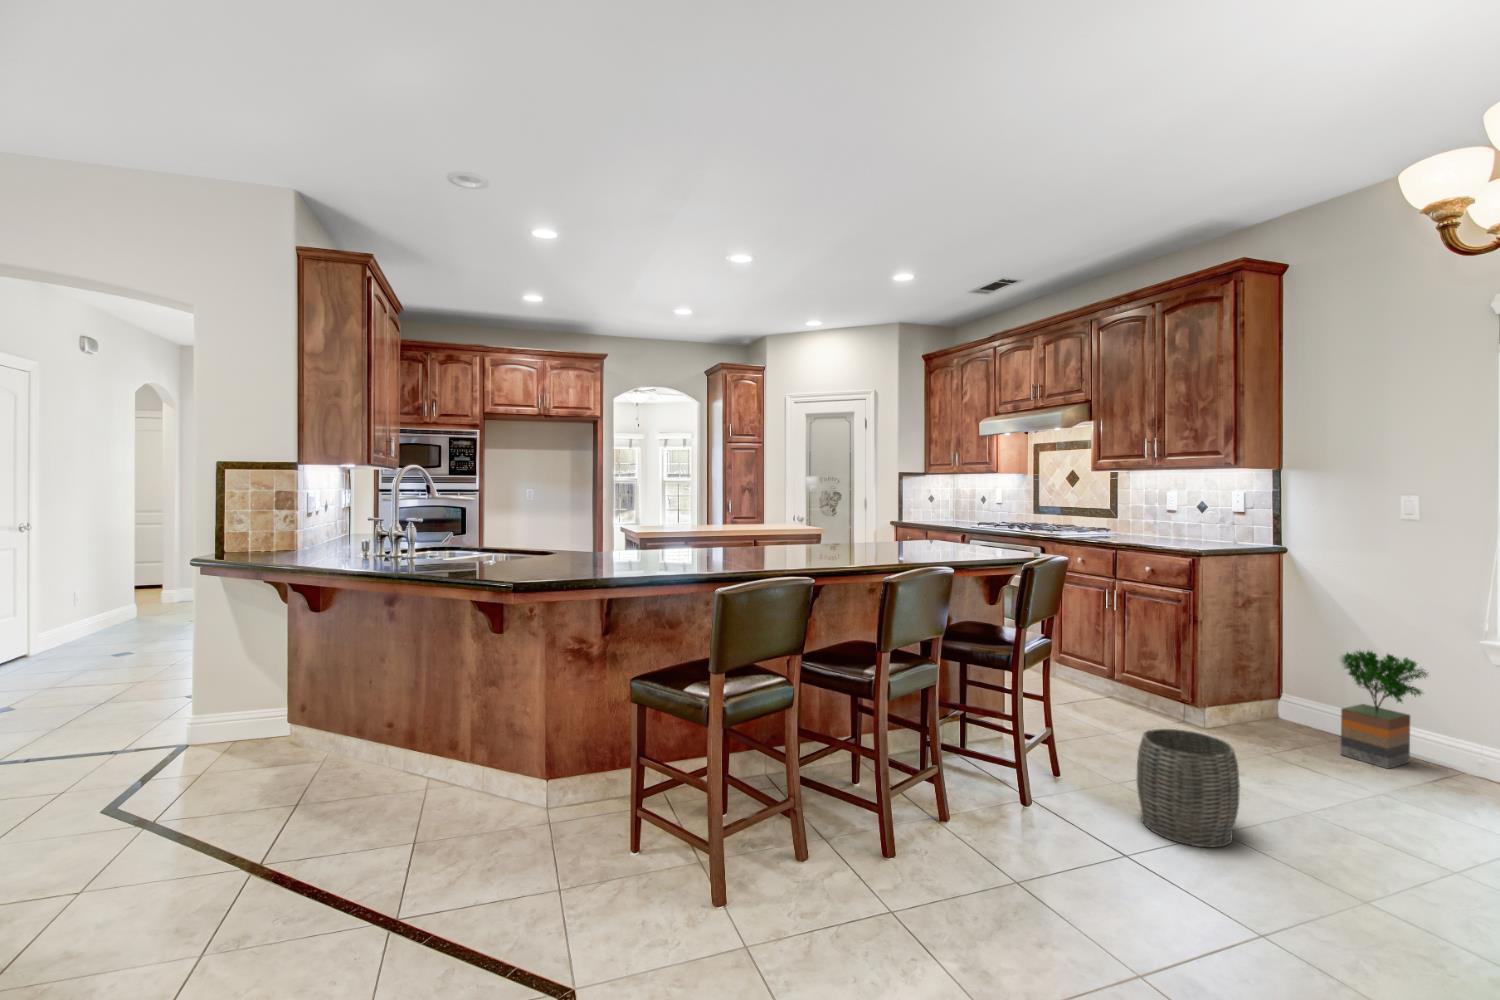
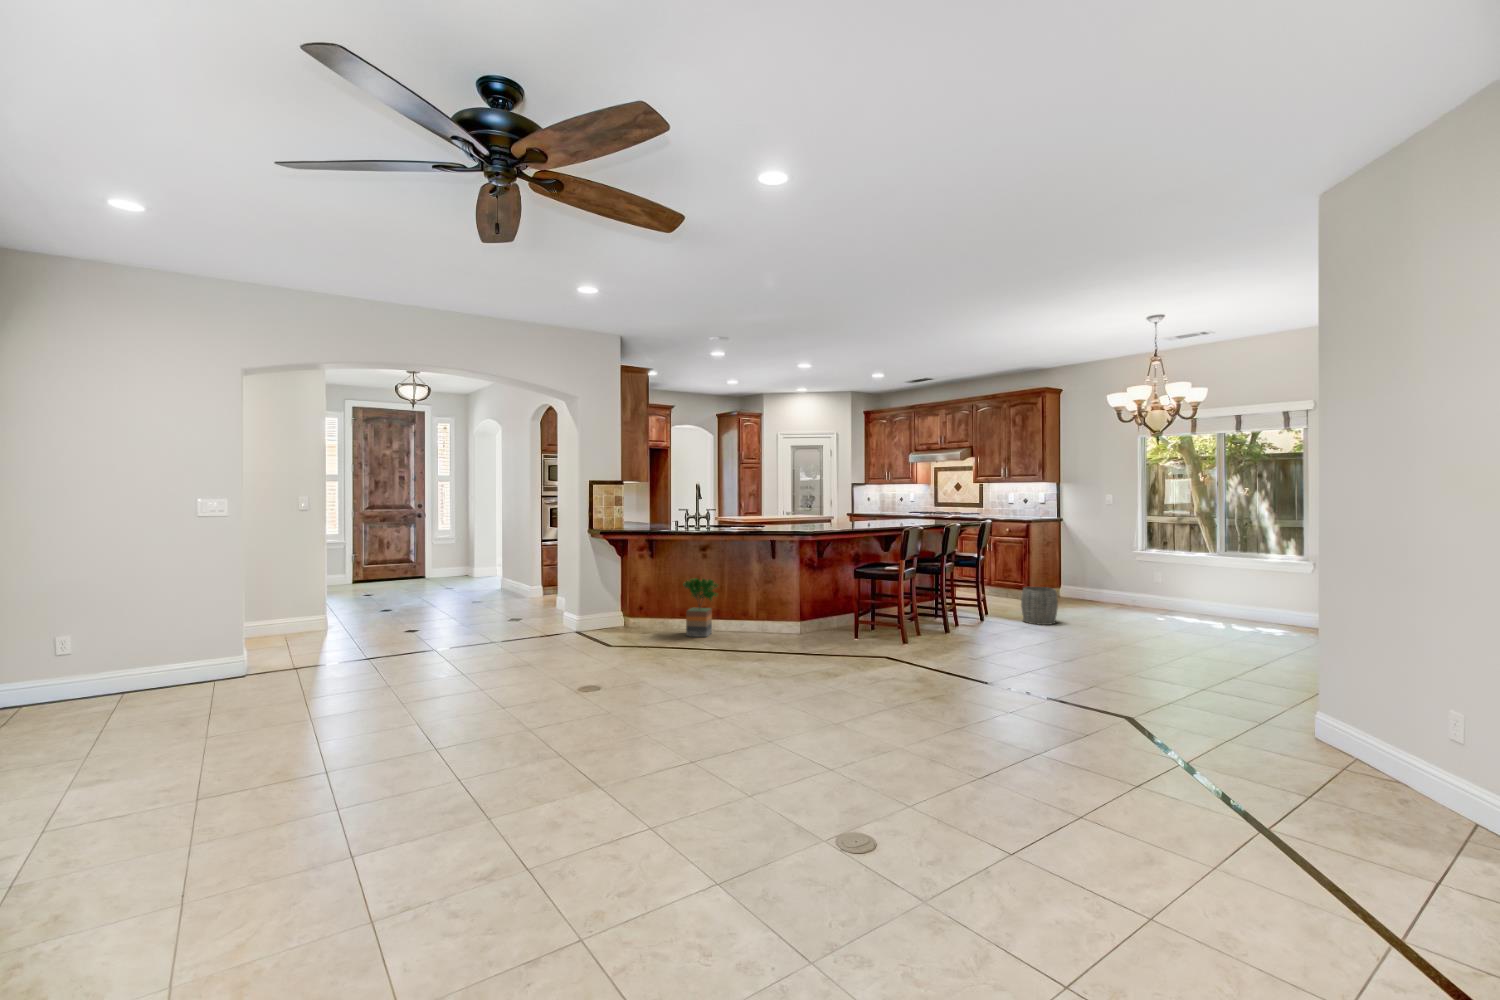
potted tree: present [1341,651,1428,768] -> present [683,578,718,637]

